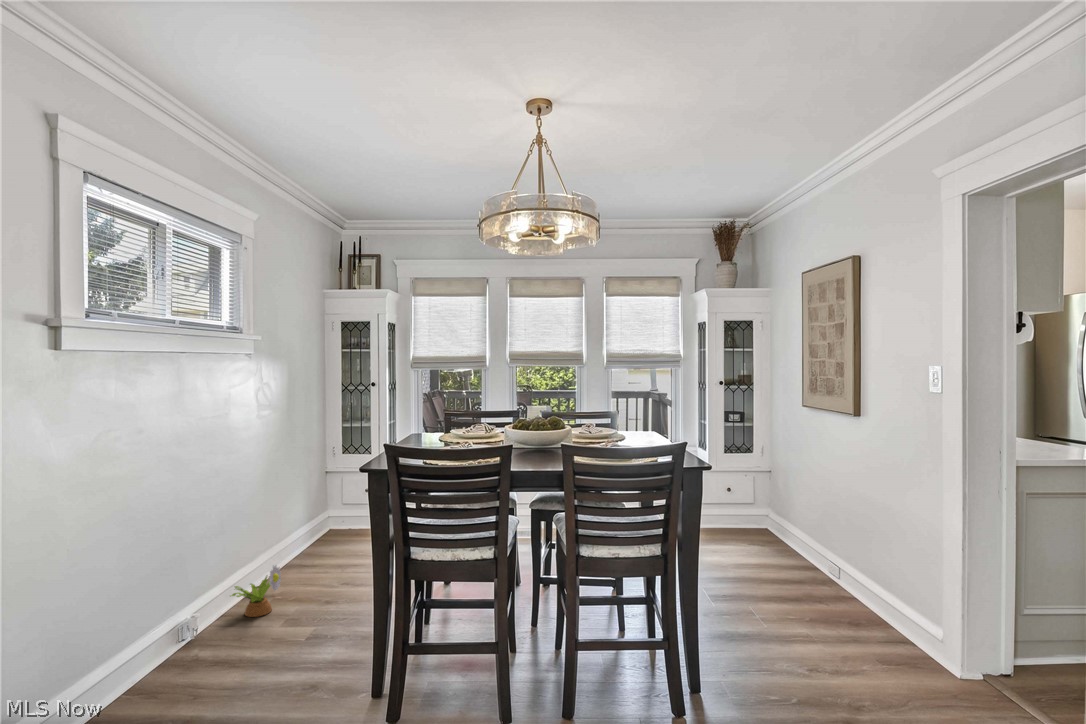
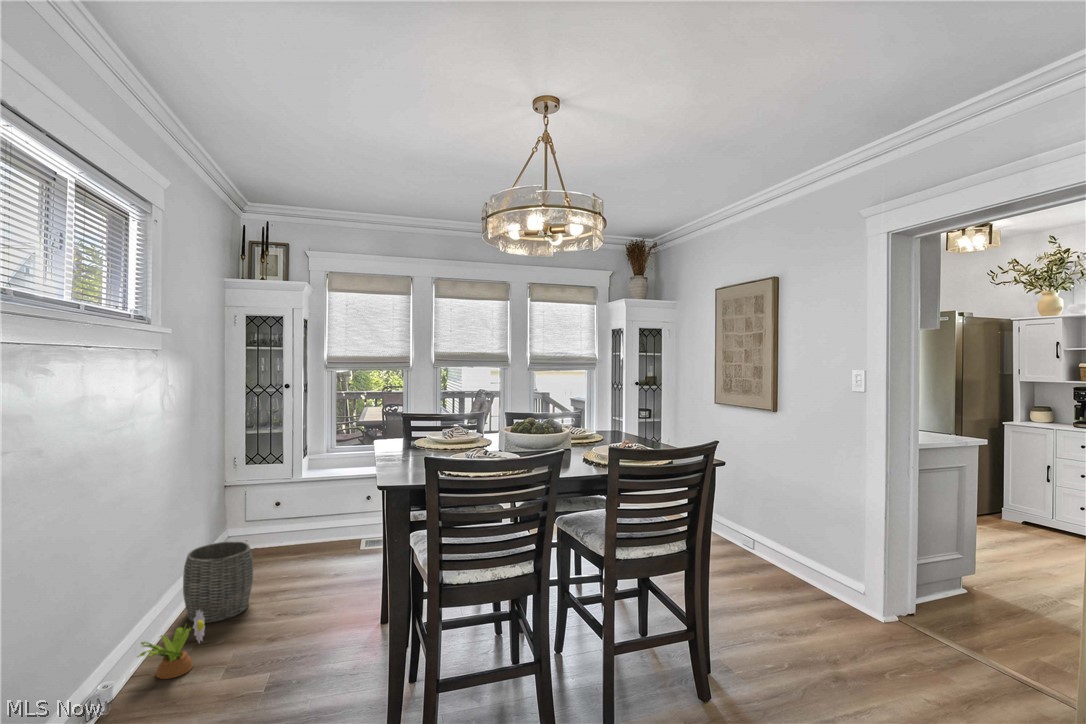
woven basket: none [277,516,332,581] -> present [183,541,253,623]

